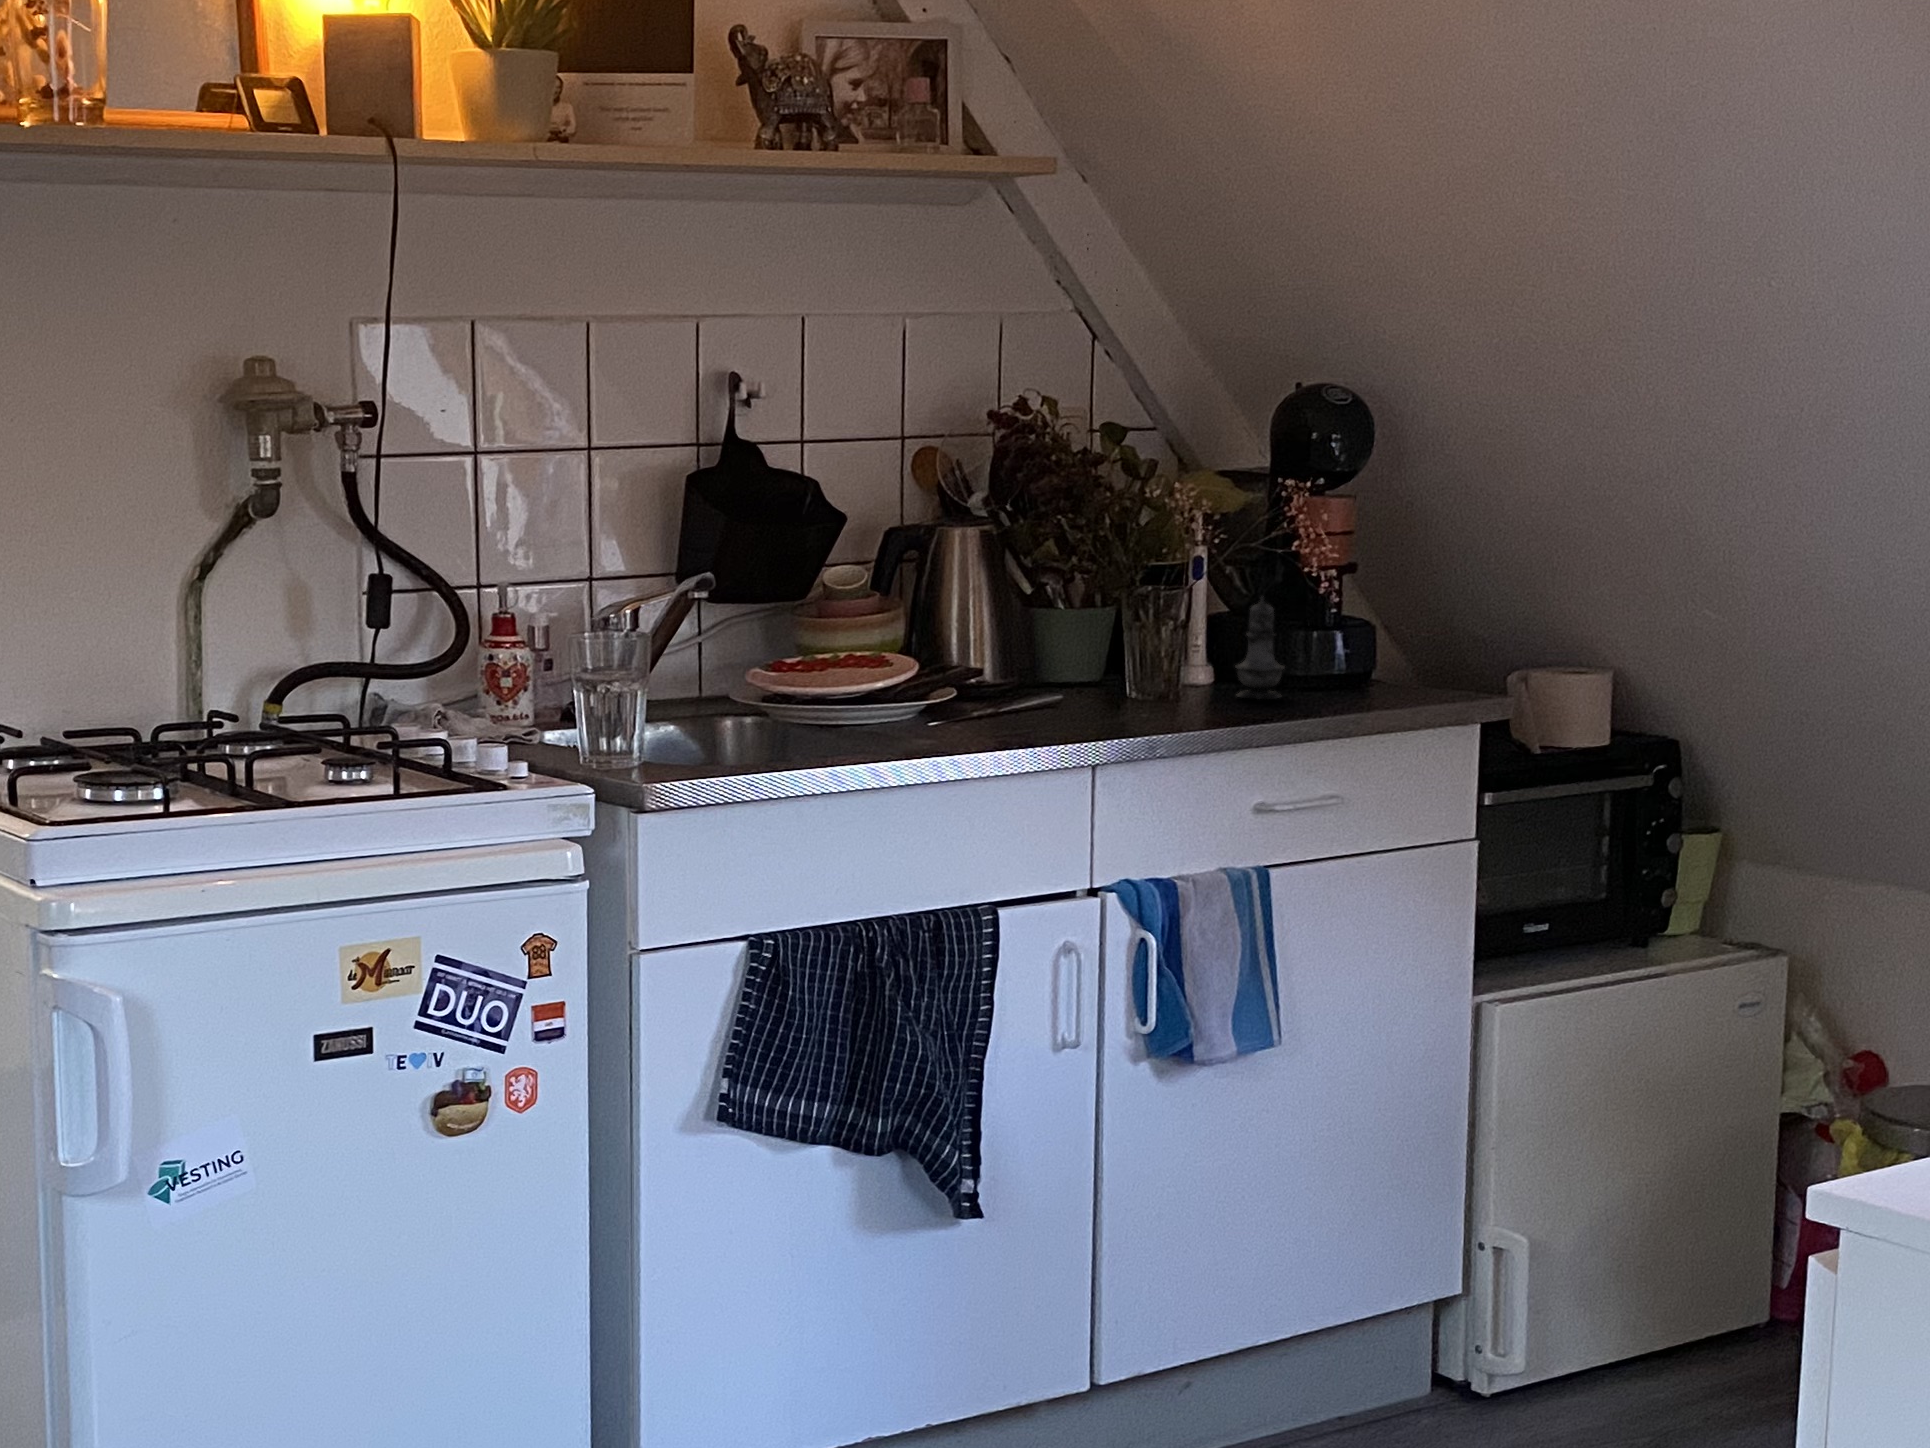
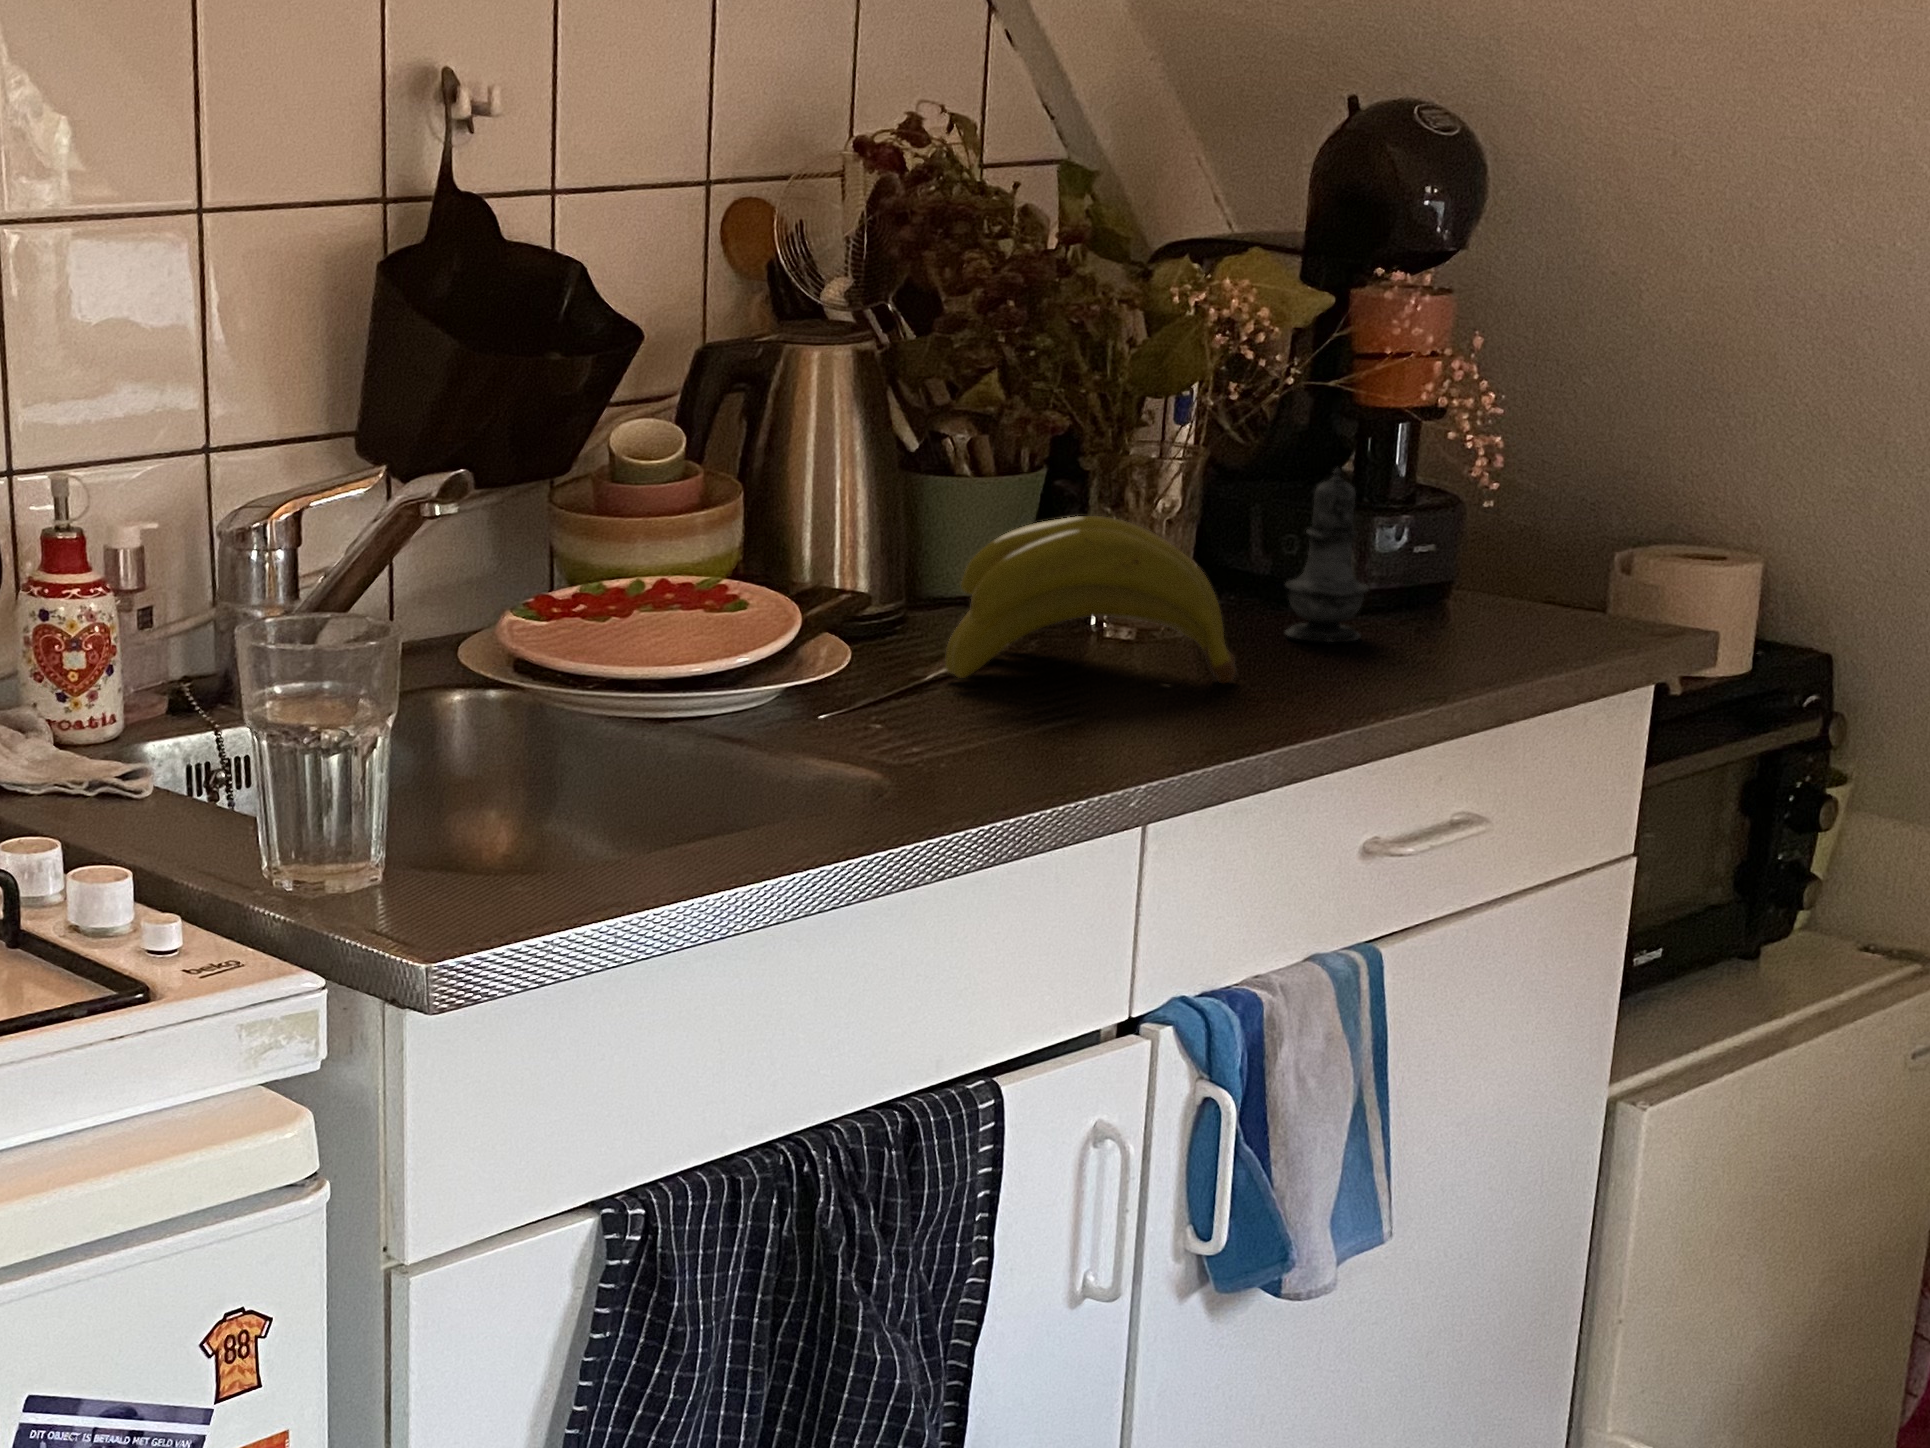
banana: none [1013,617,1181,714] -> present [945,516,1236,683]

